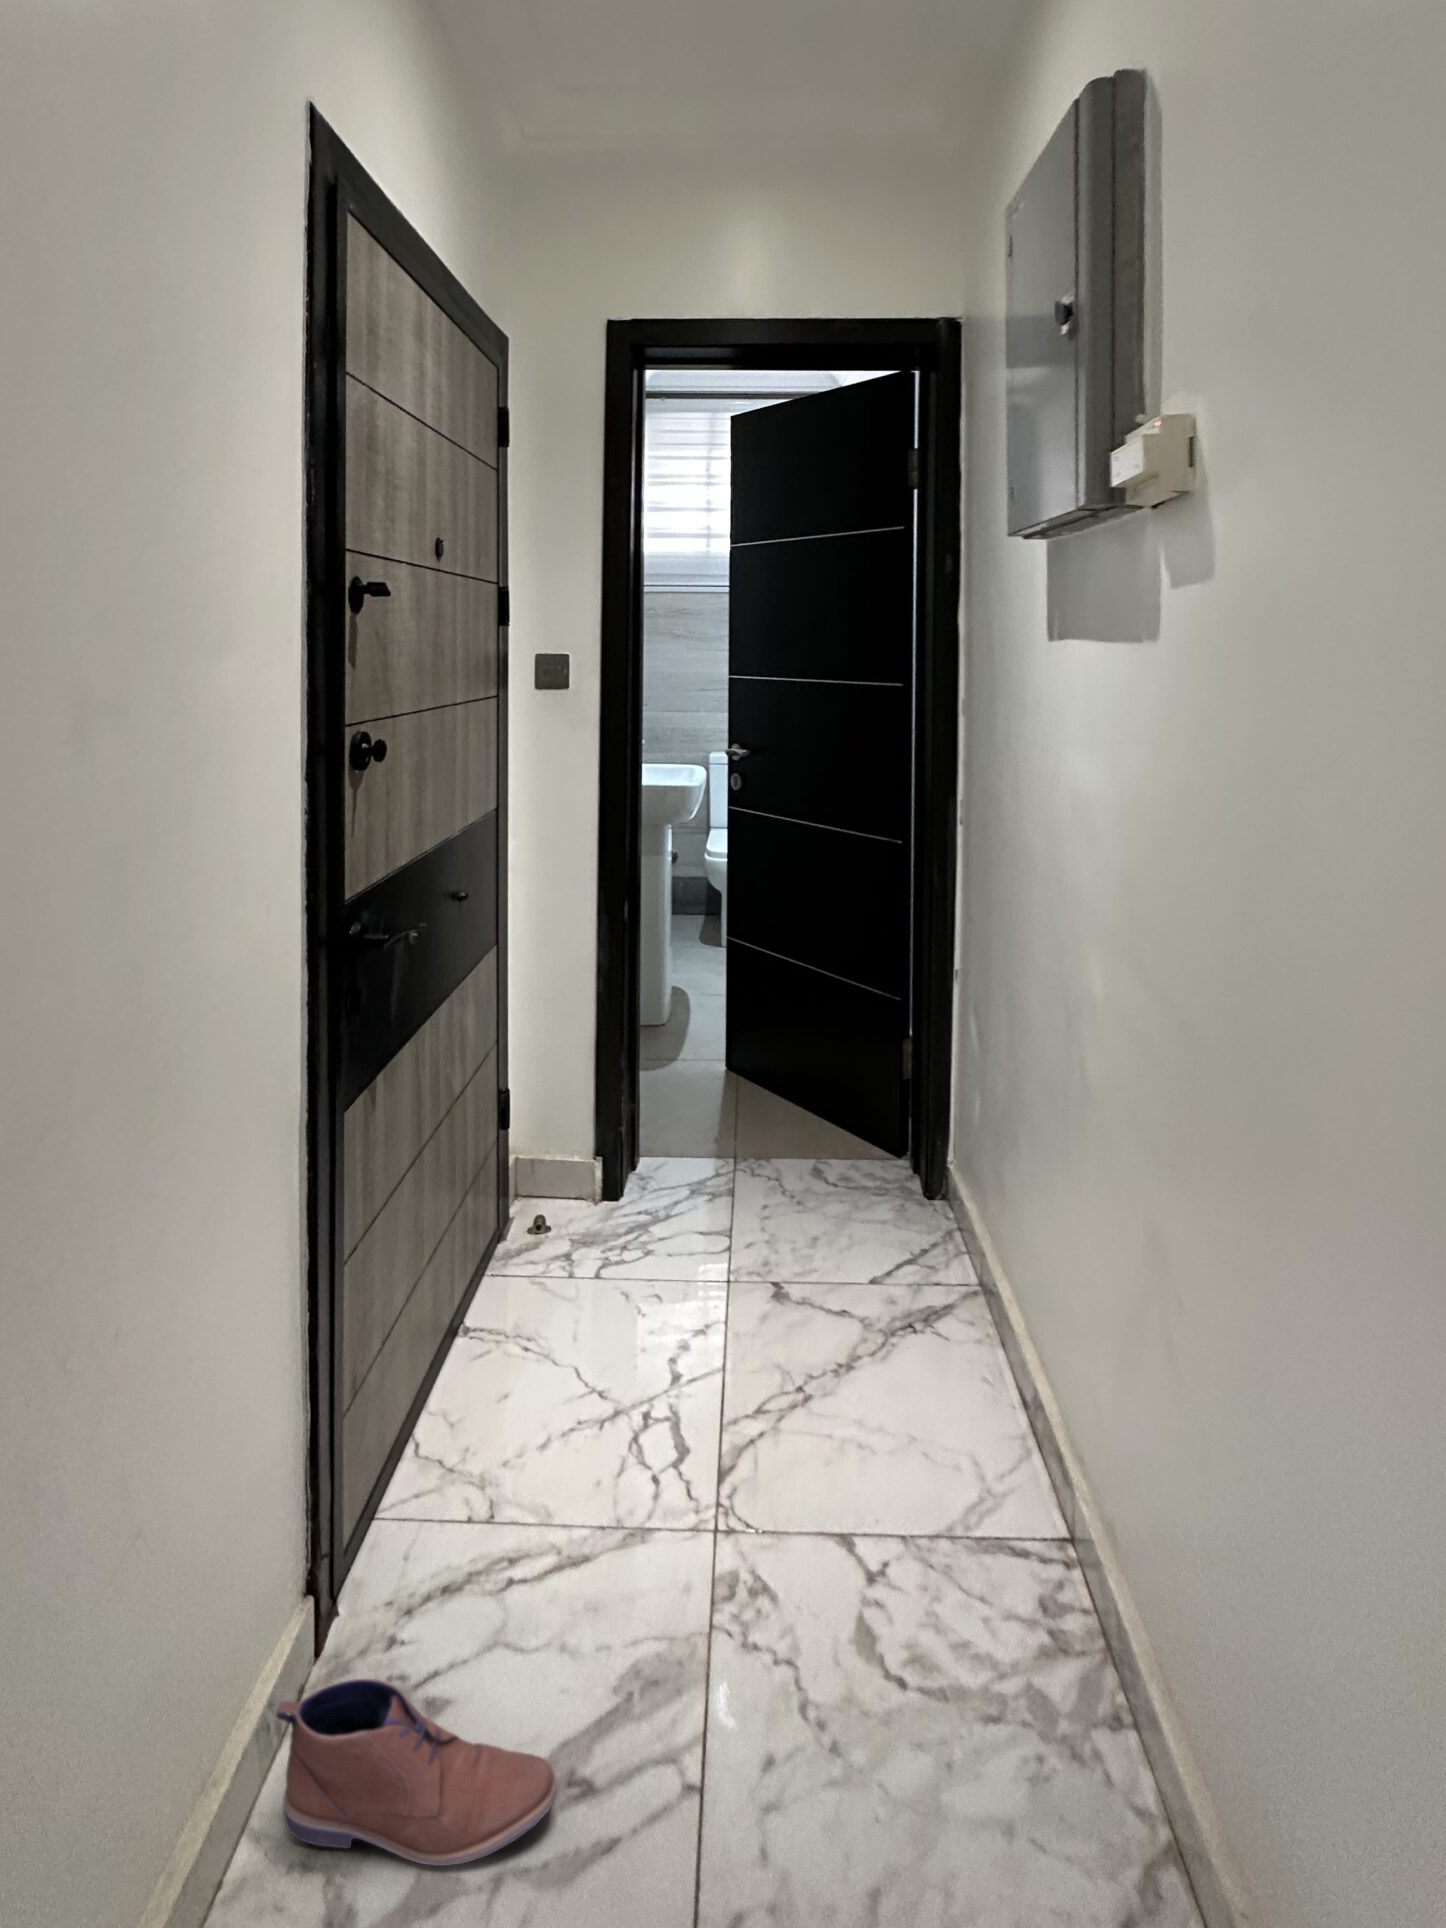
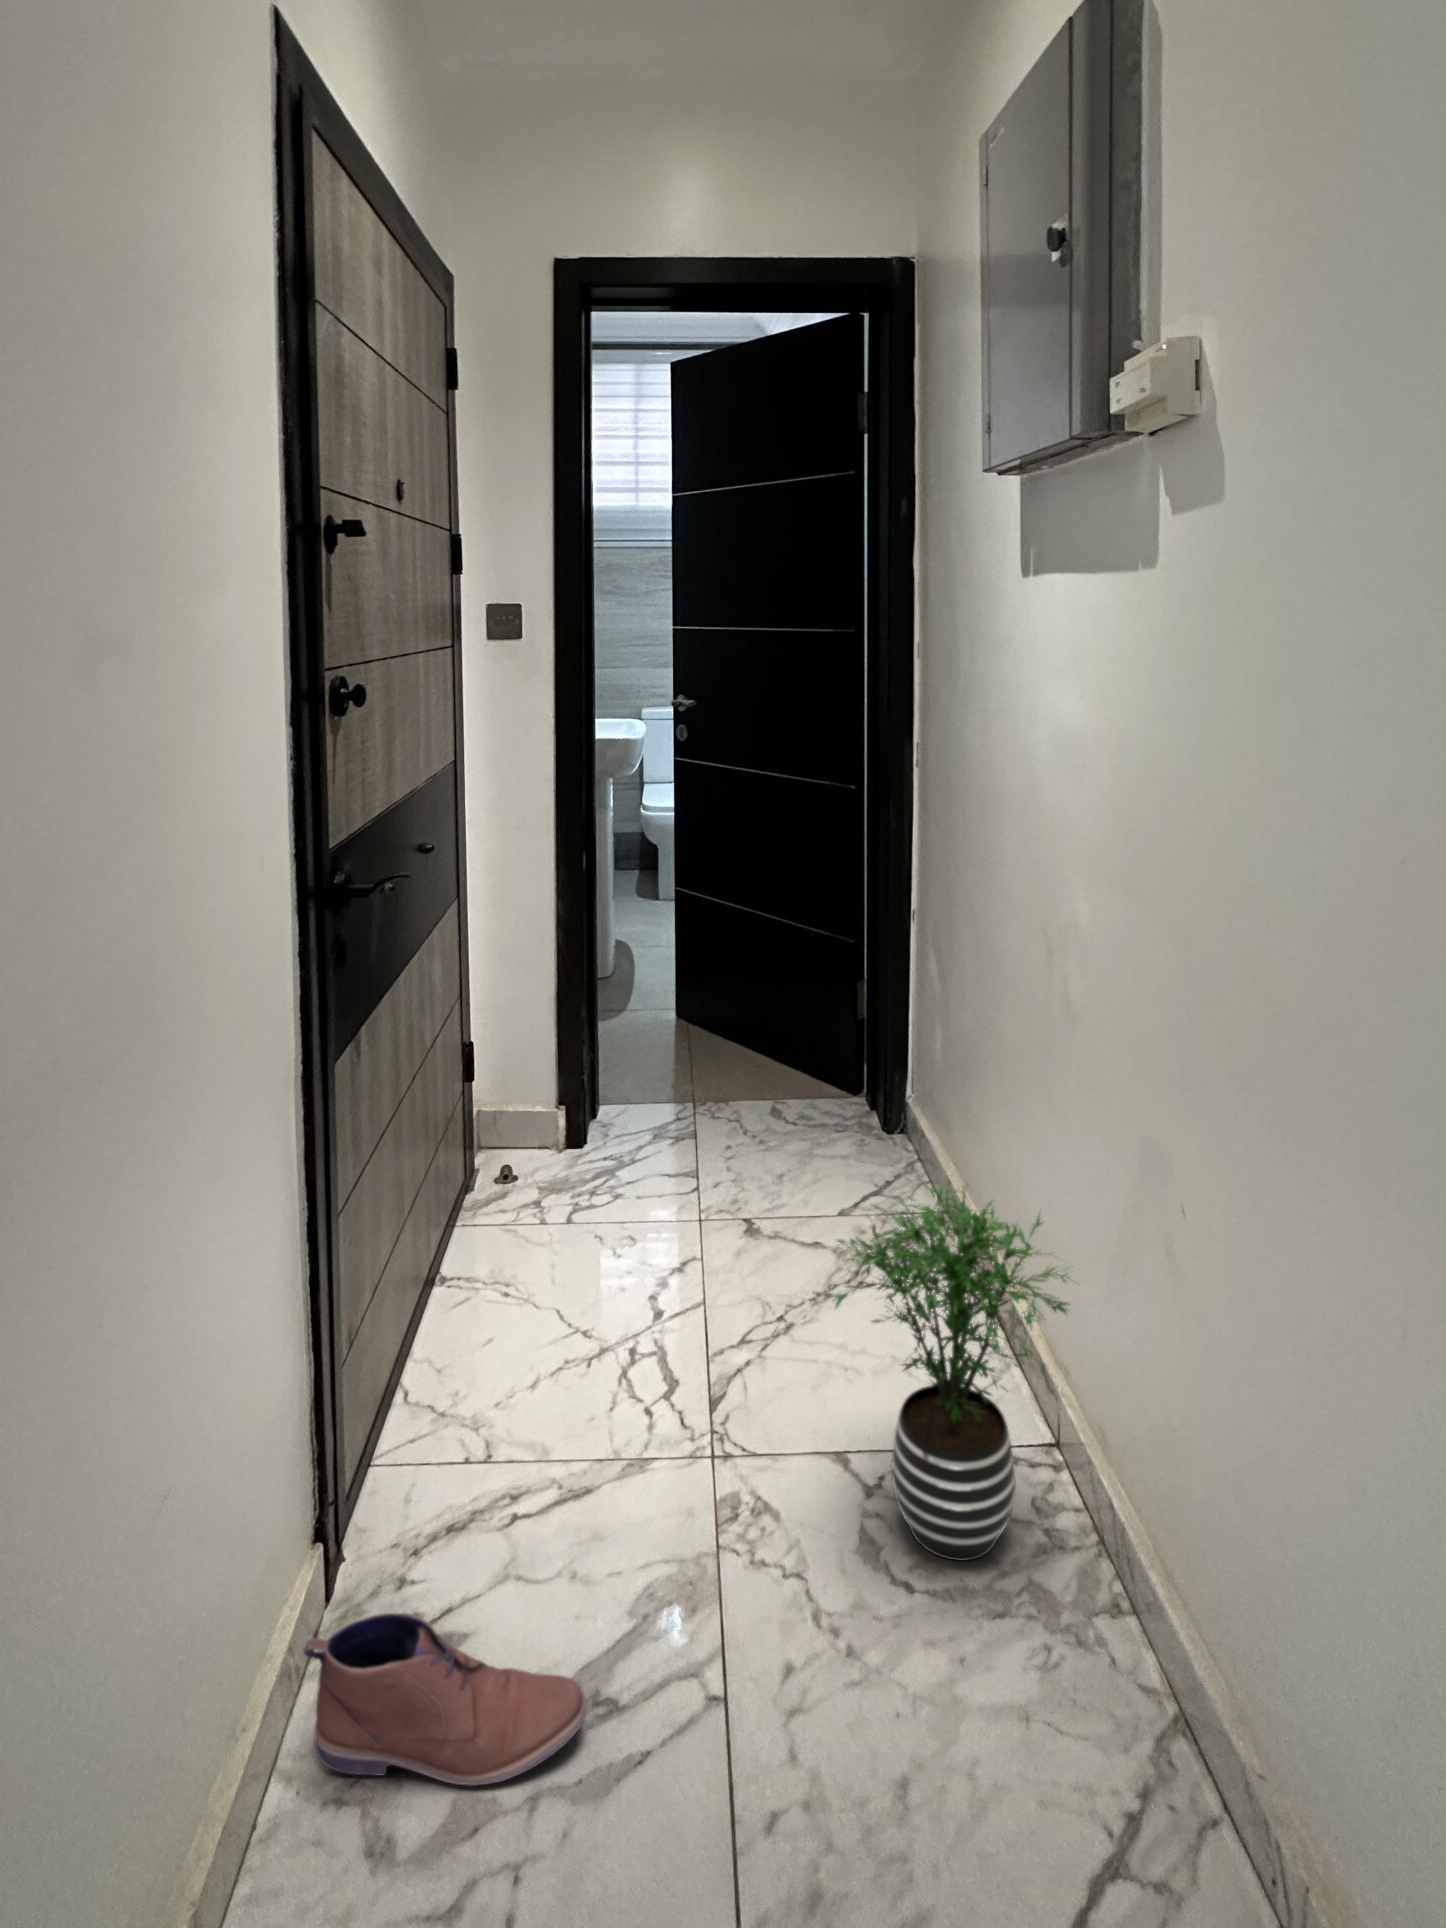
potted plant: none [825,1256,1085,1655] -> present [834,1183,1070,1561]

